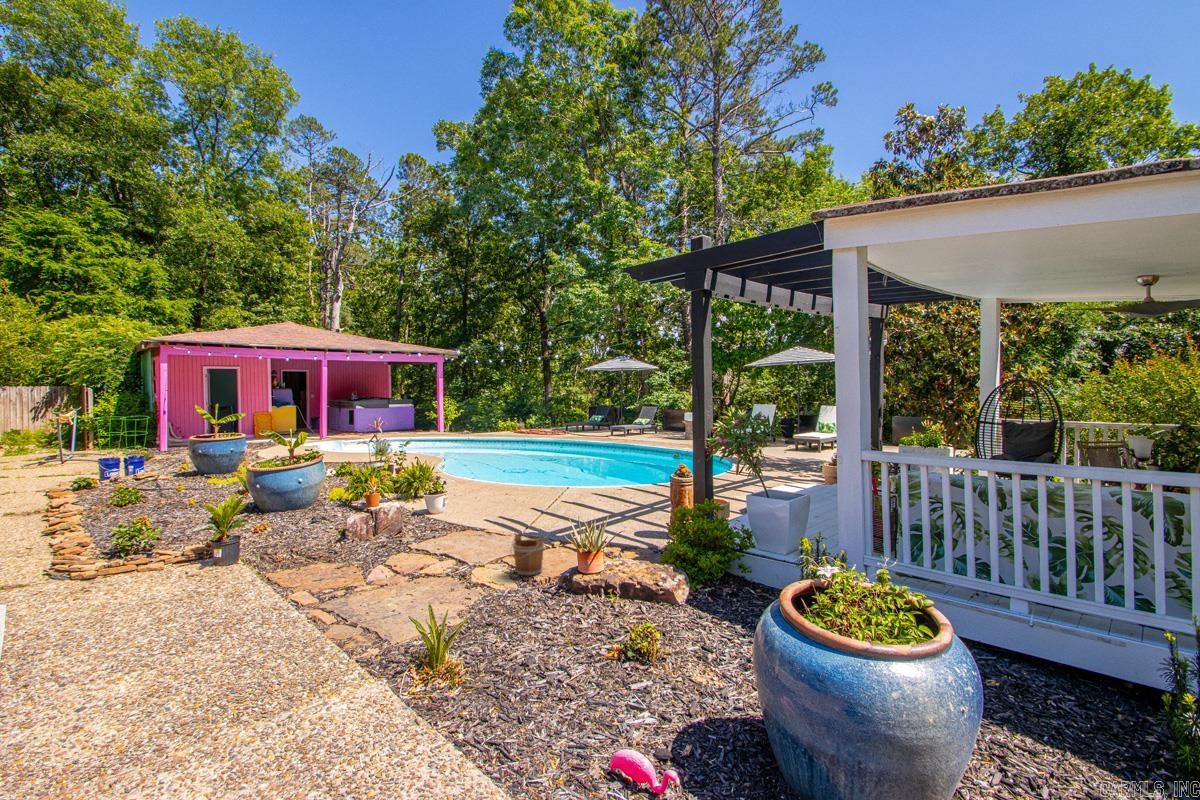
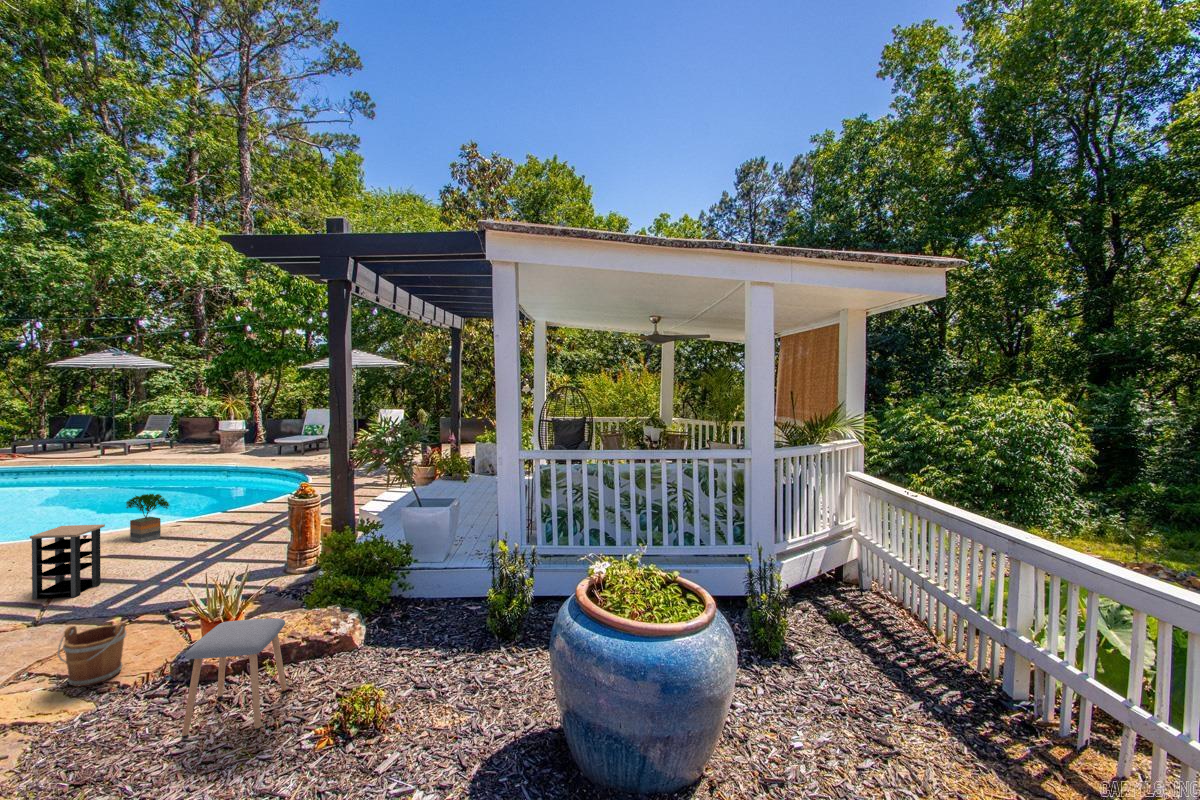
potted tree: none [588,461,615,499] -> present [126,494,170,543]
side table: none [525,474,563,525] -> present [30,524,105,599]
stool: none [545,548,615,631] -> present [182,618,287,737]

